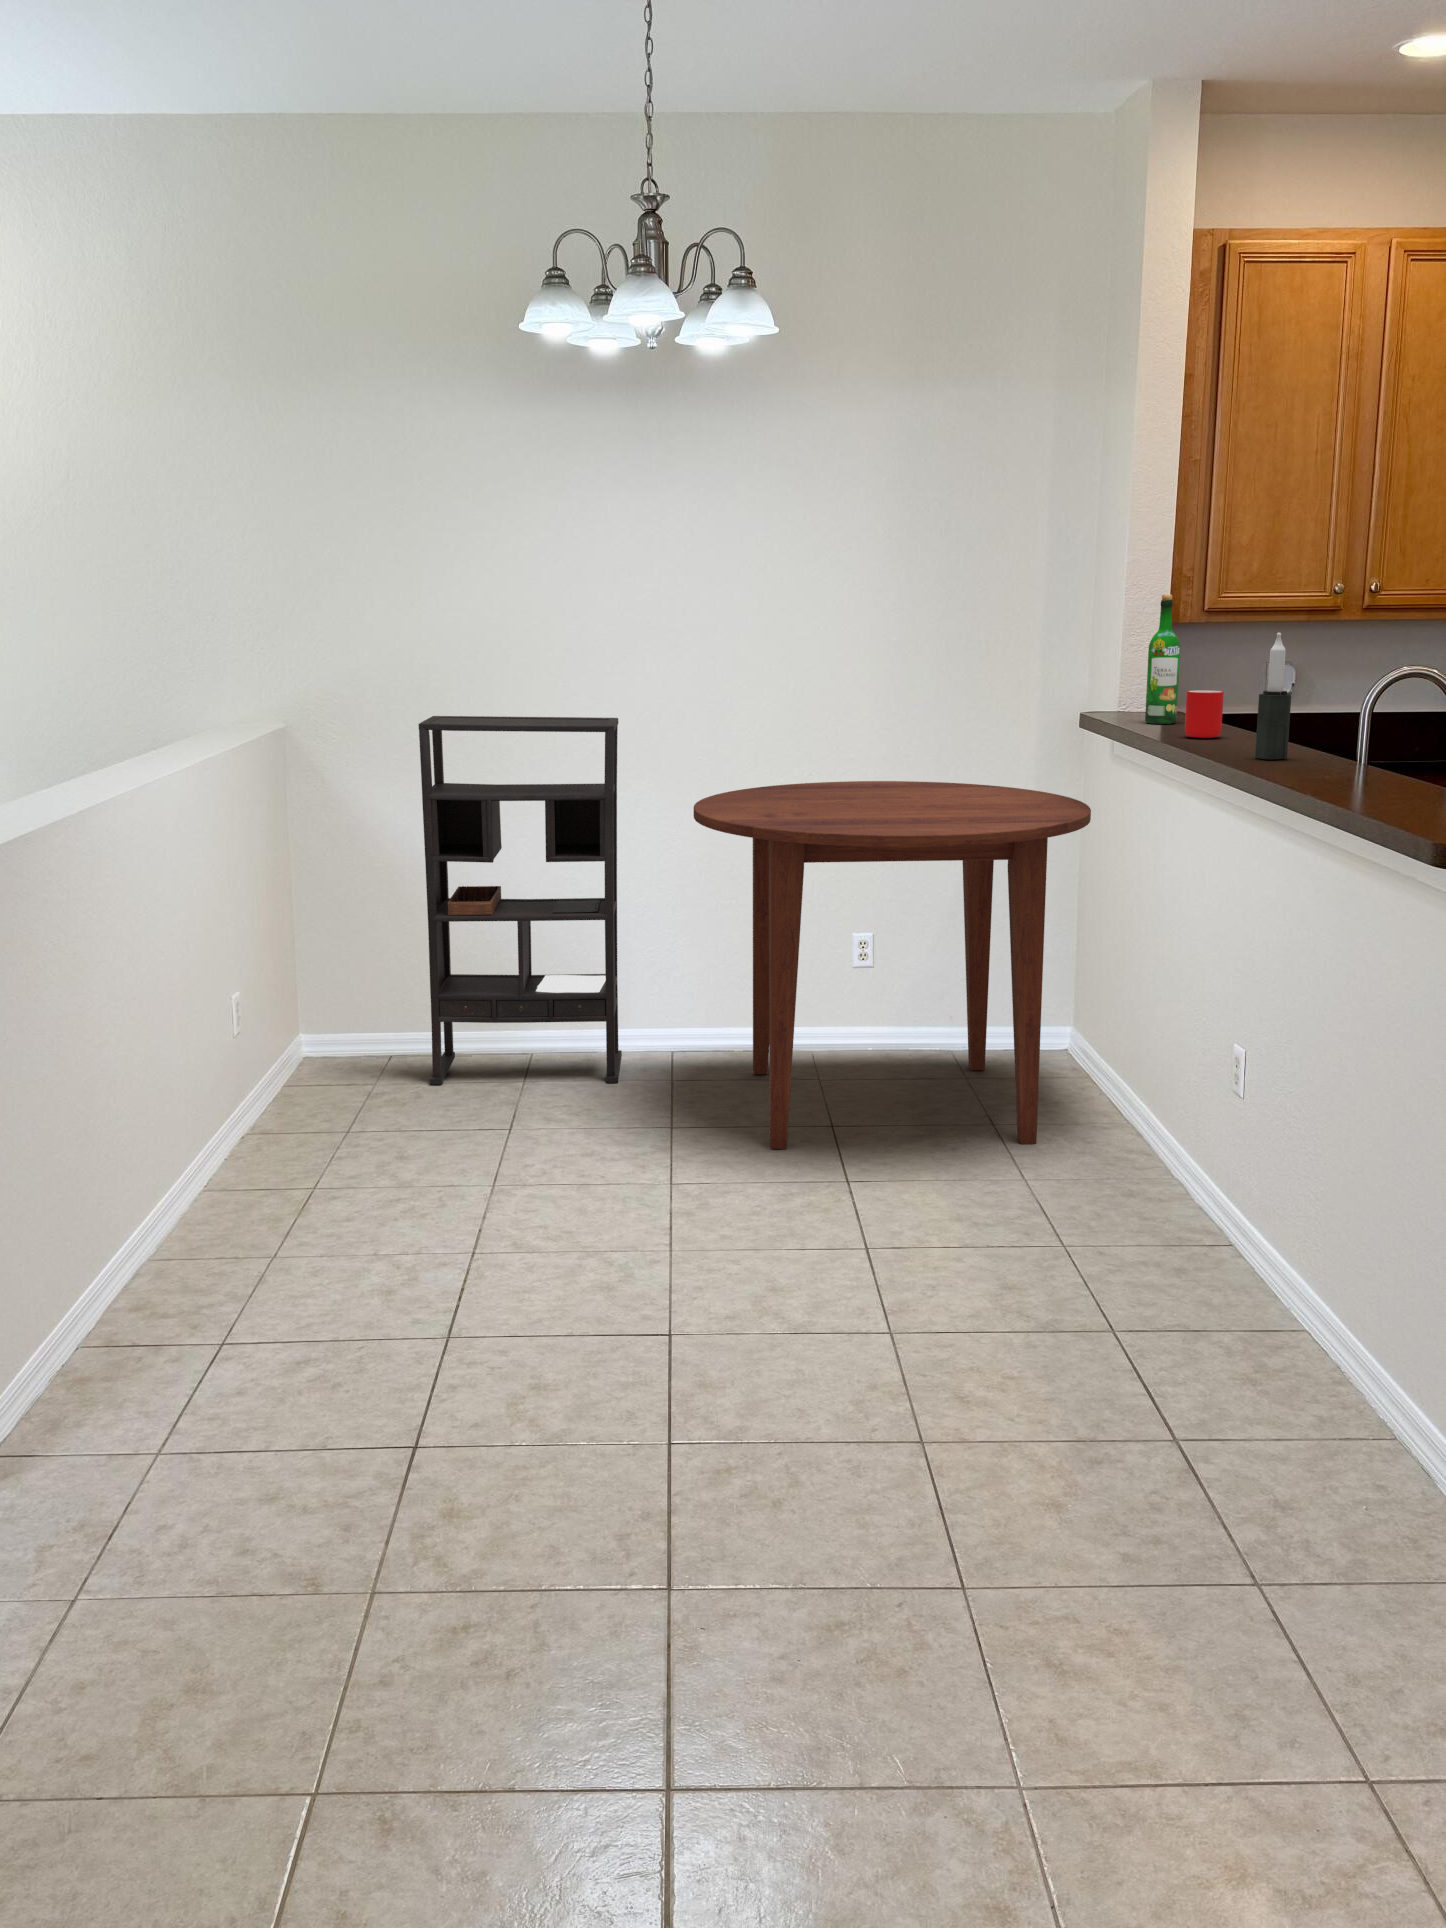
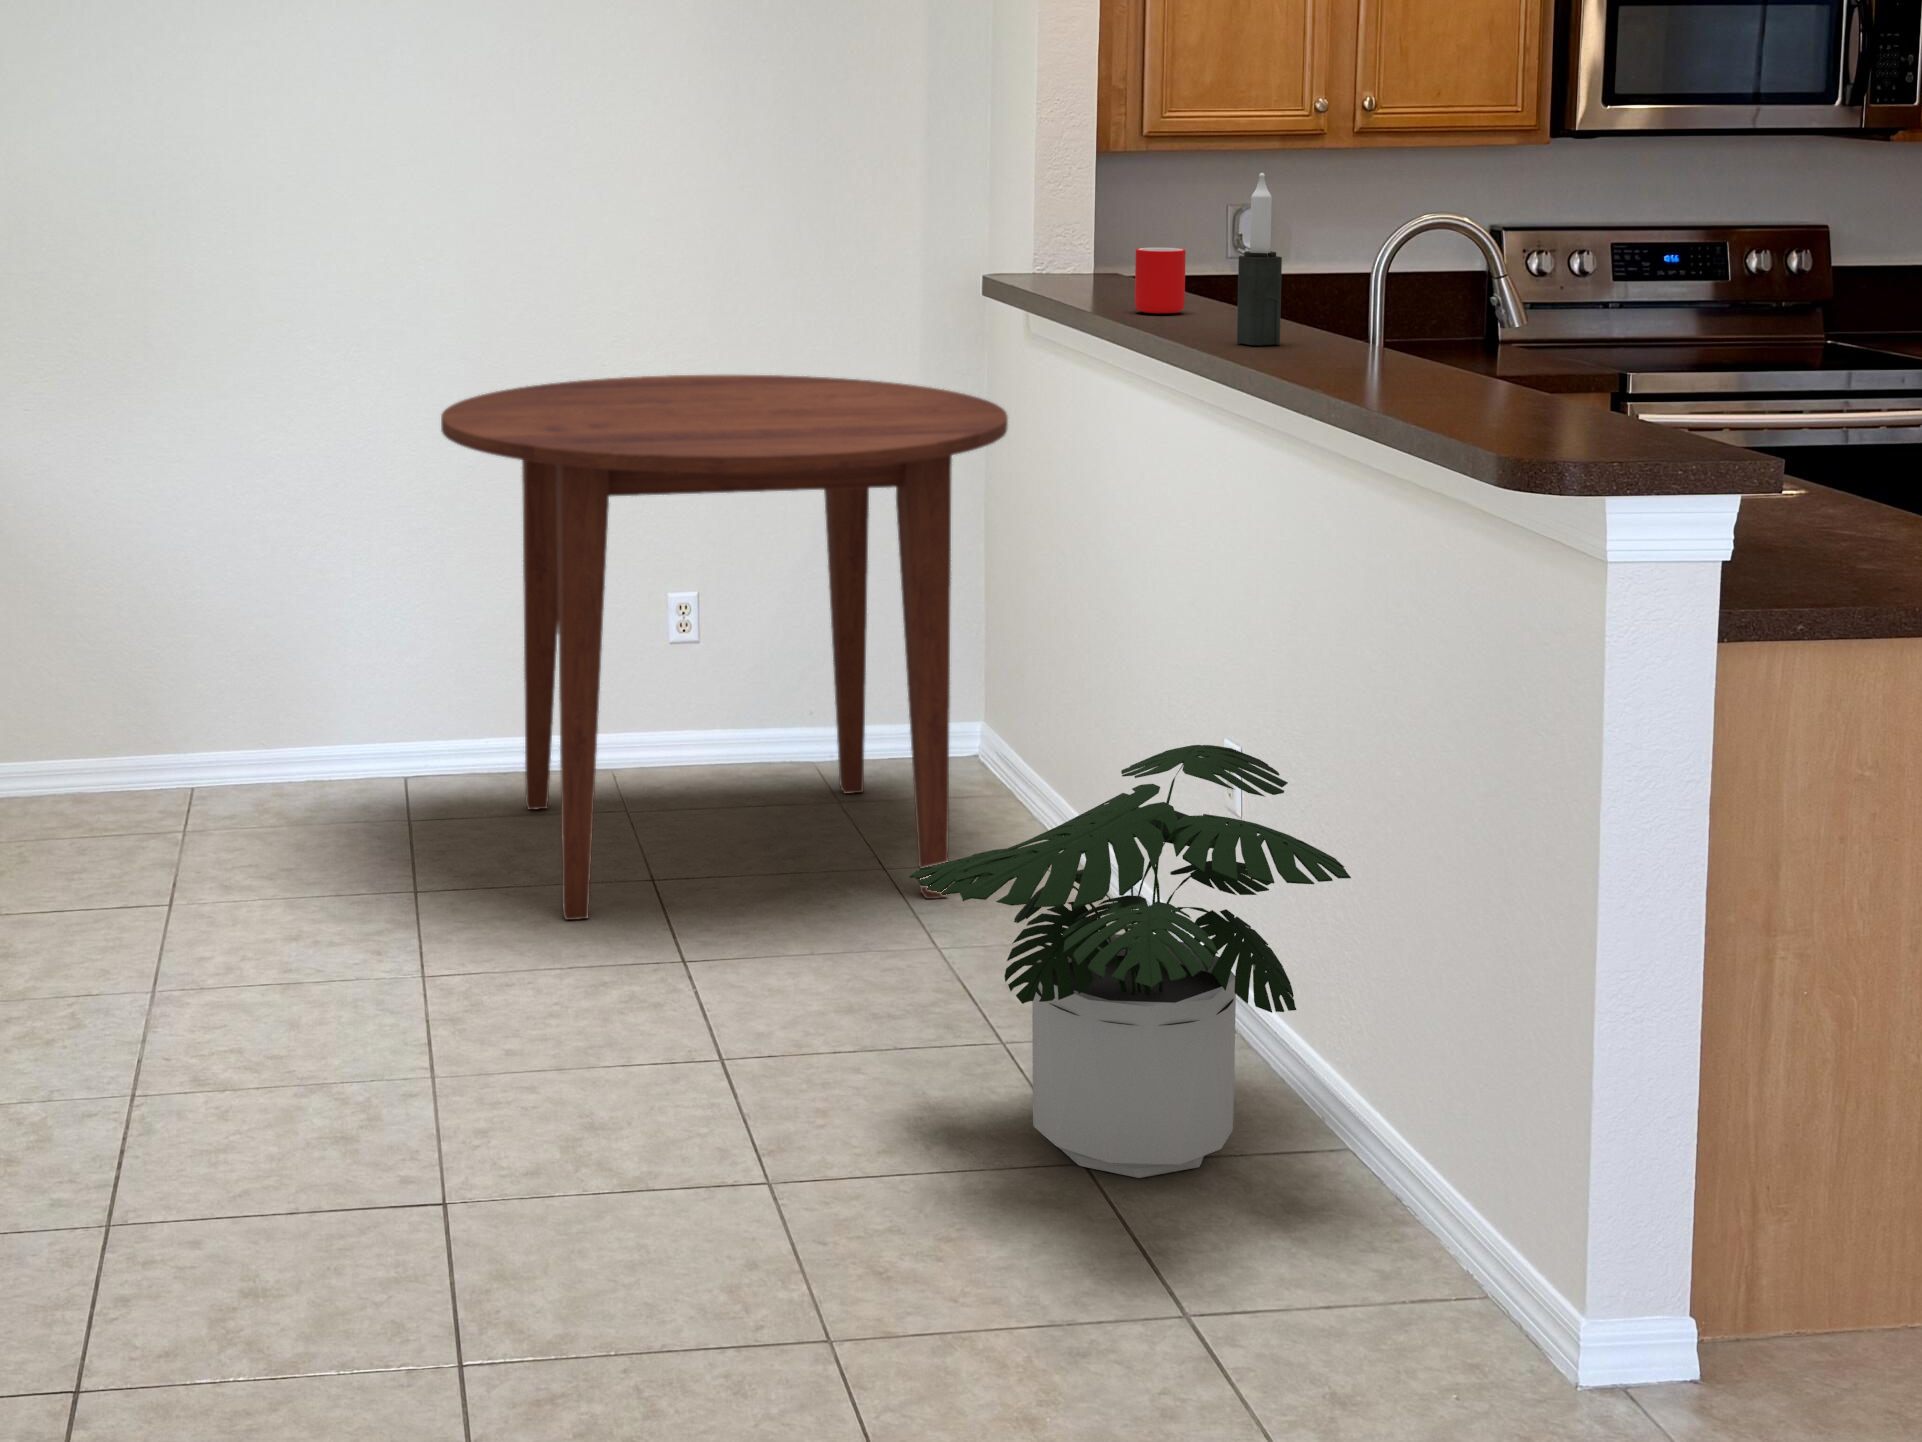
wine bottle: present [1145,594,1180,724] -> none [1076,114,1120,292]
bookshelf: present [418,716,622,1085] -> none [28,286,327,842]
potted plant: none [998,1045,1315,1343] -> present [910,745,1351,1178]

